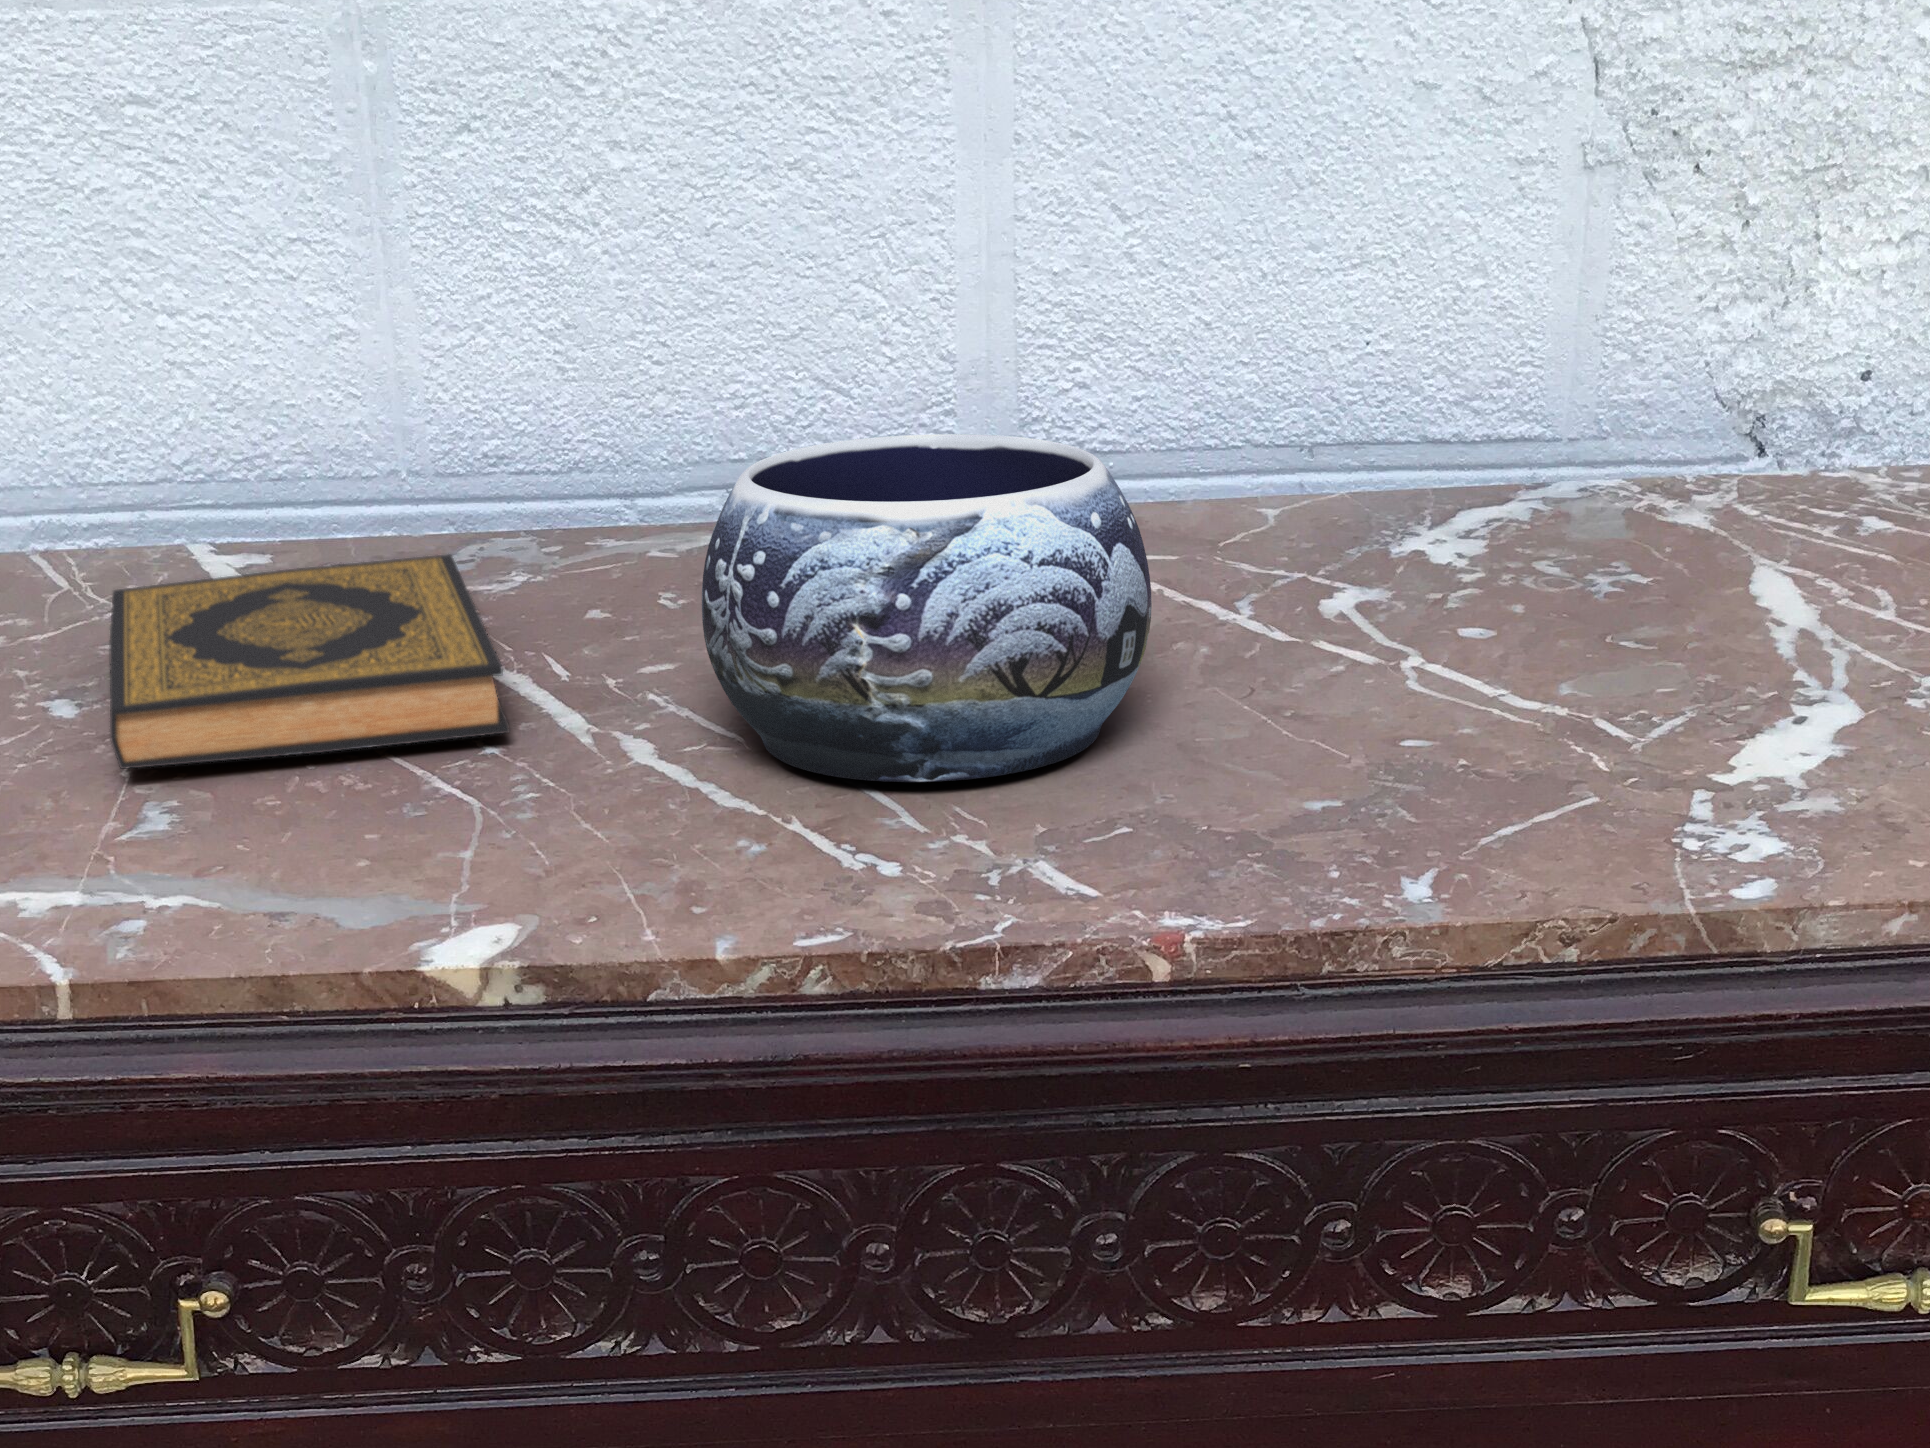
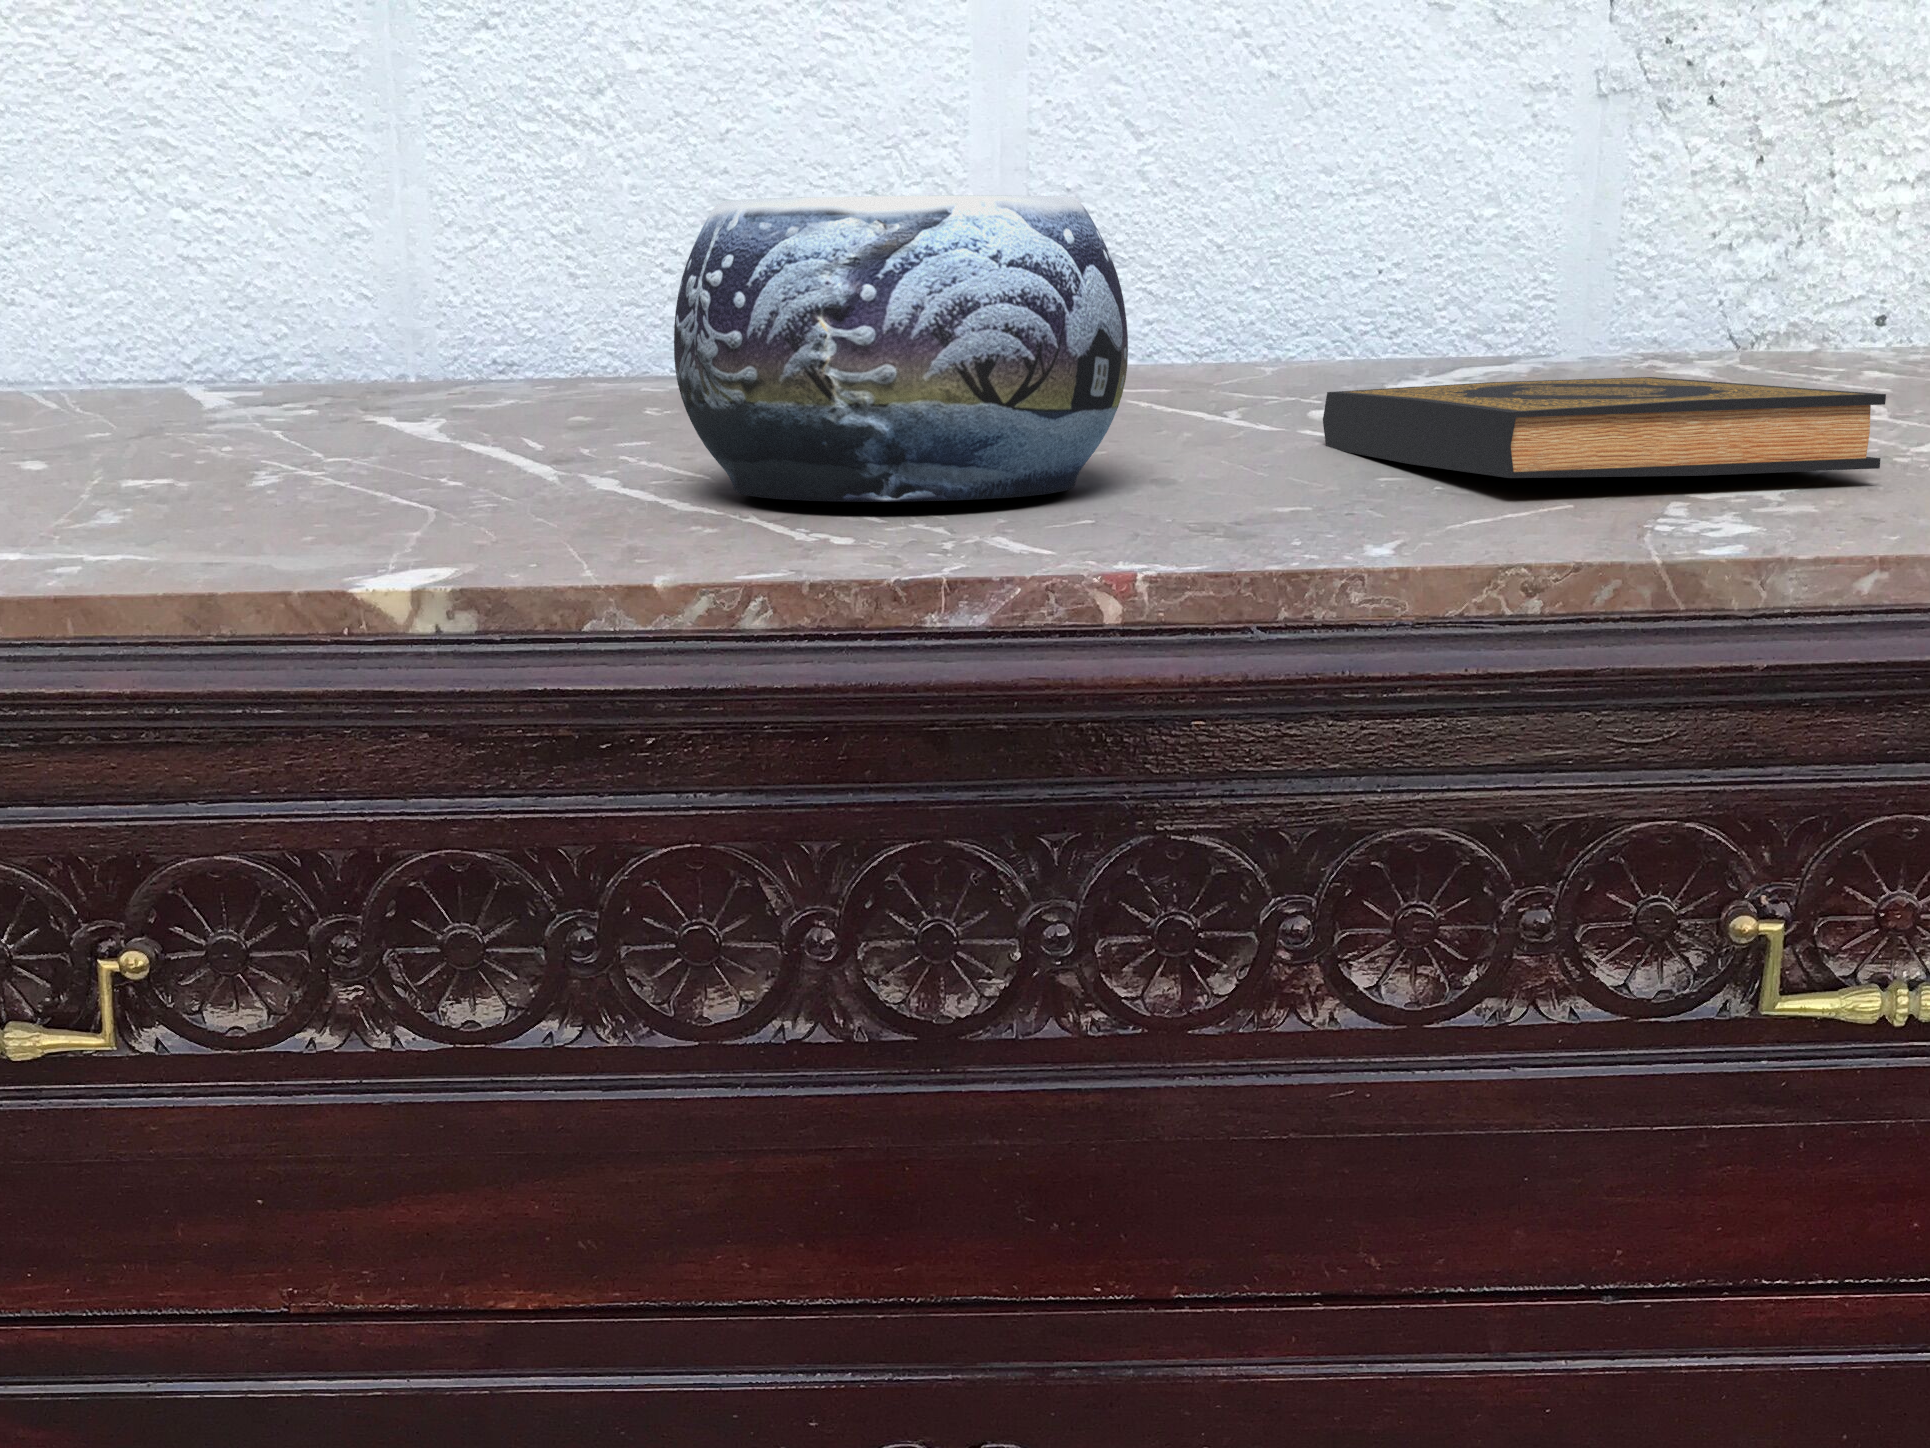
hardback book: present [109,554,510,769] -> present [1323,377,1886,478]

